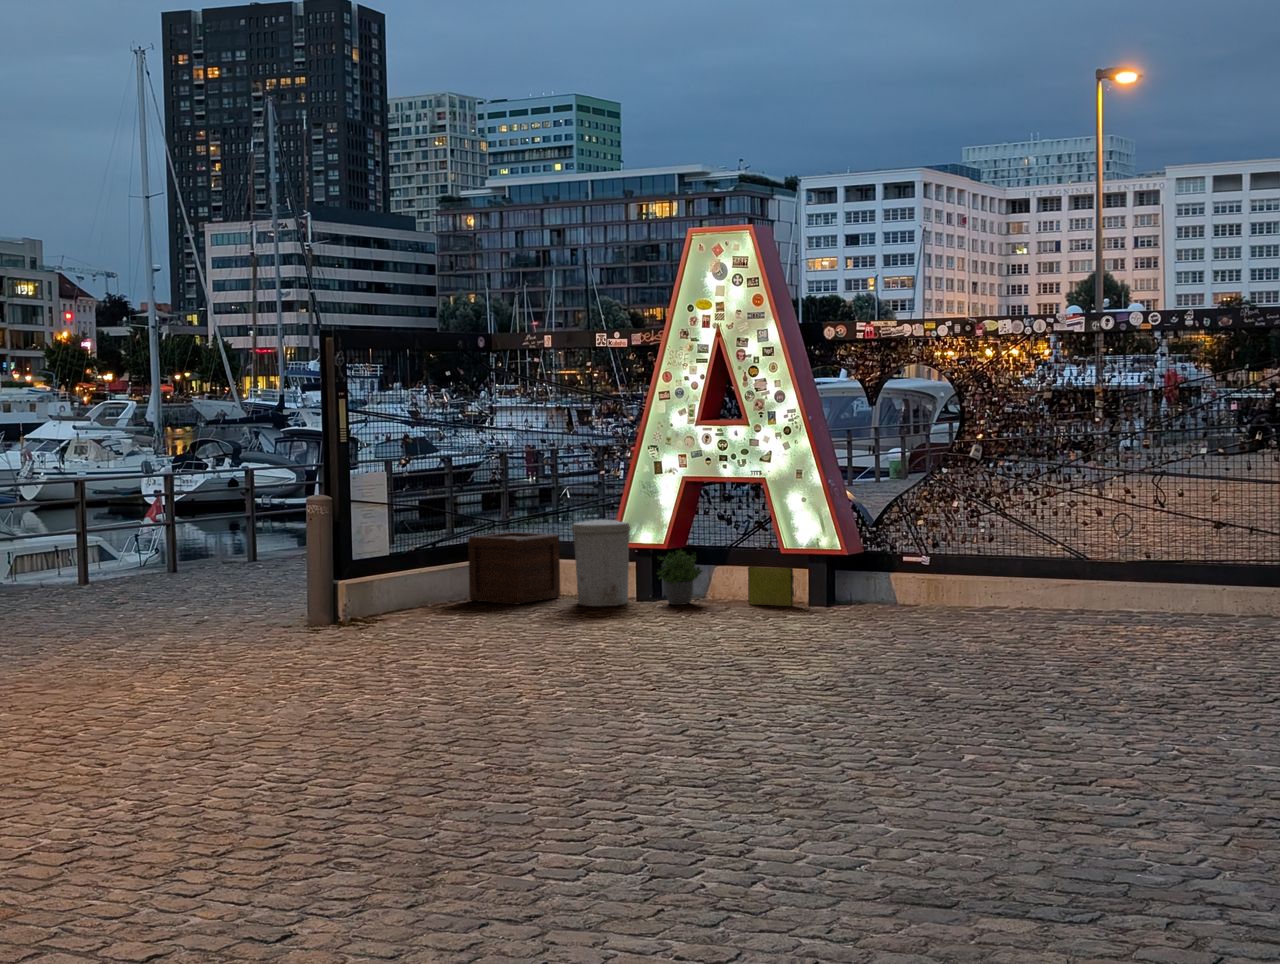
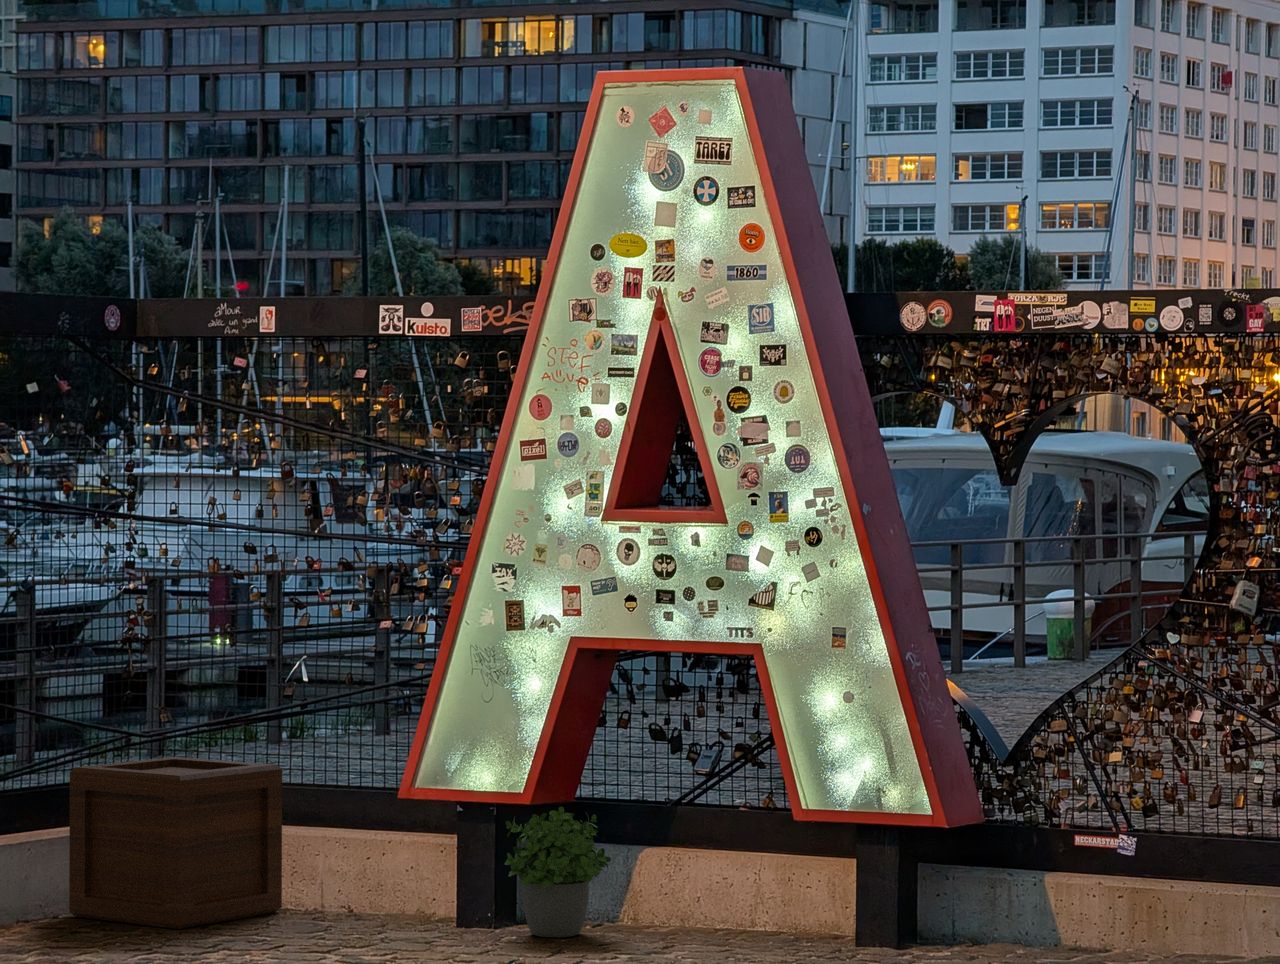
trash can: present [571,520,631,606] -> none [308,737,449,938]
bag: present [748,566,796,606] -> none [716,850,828,948]

